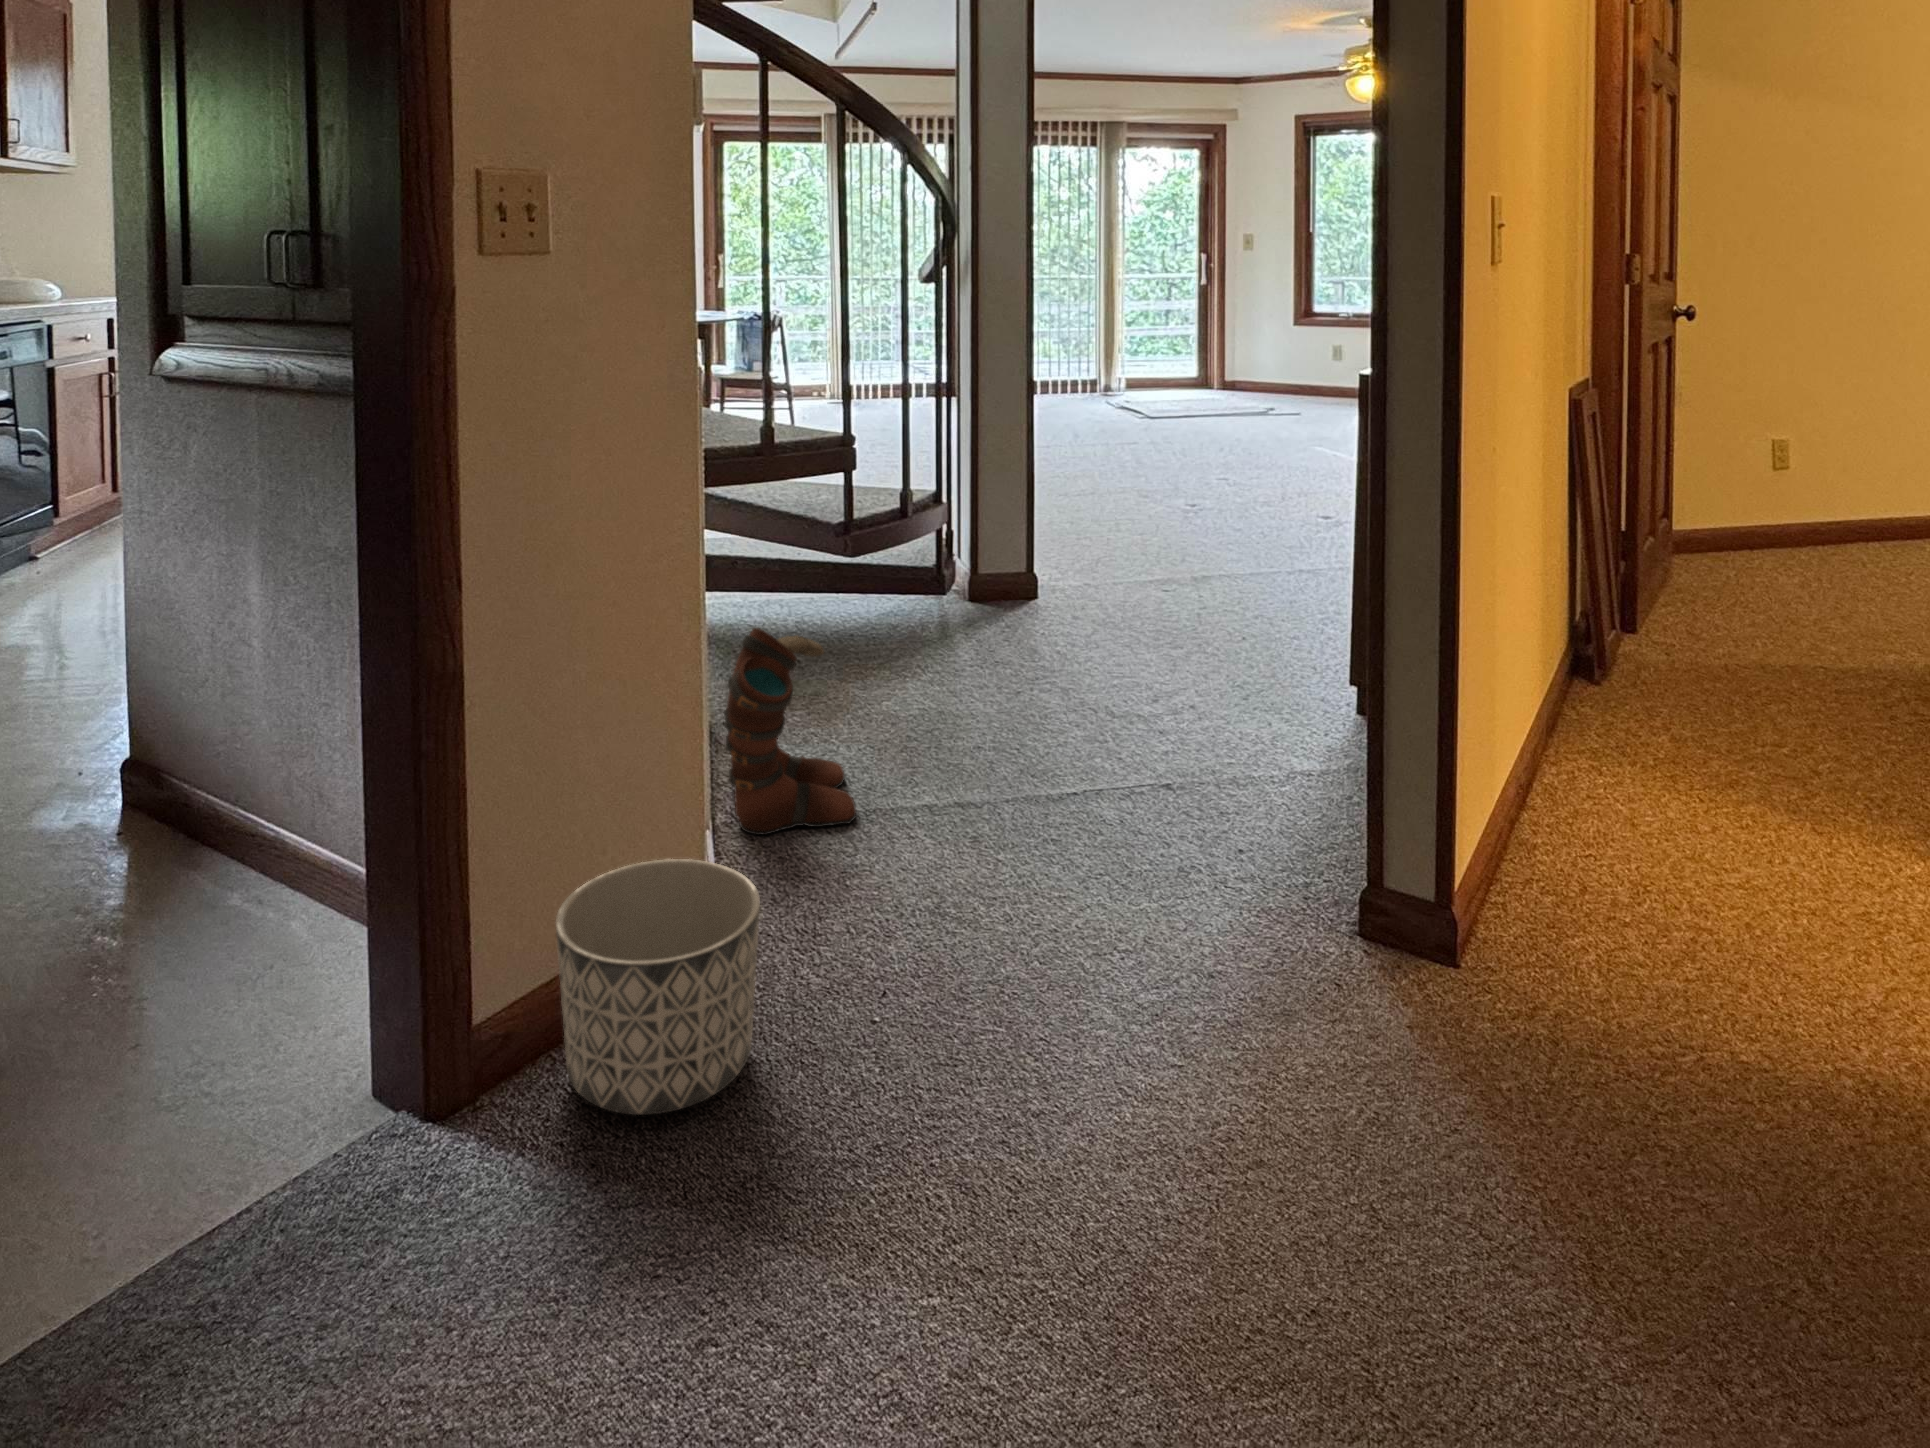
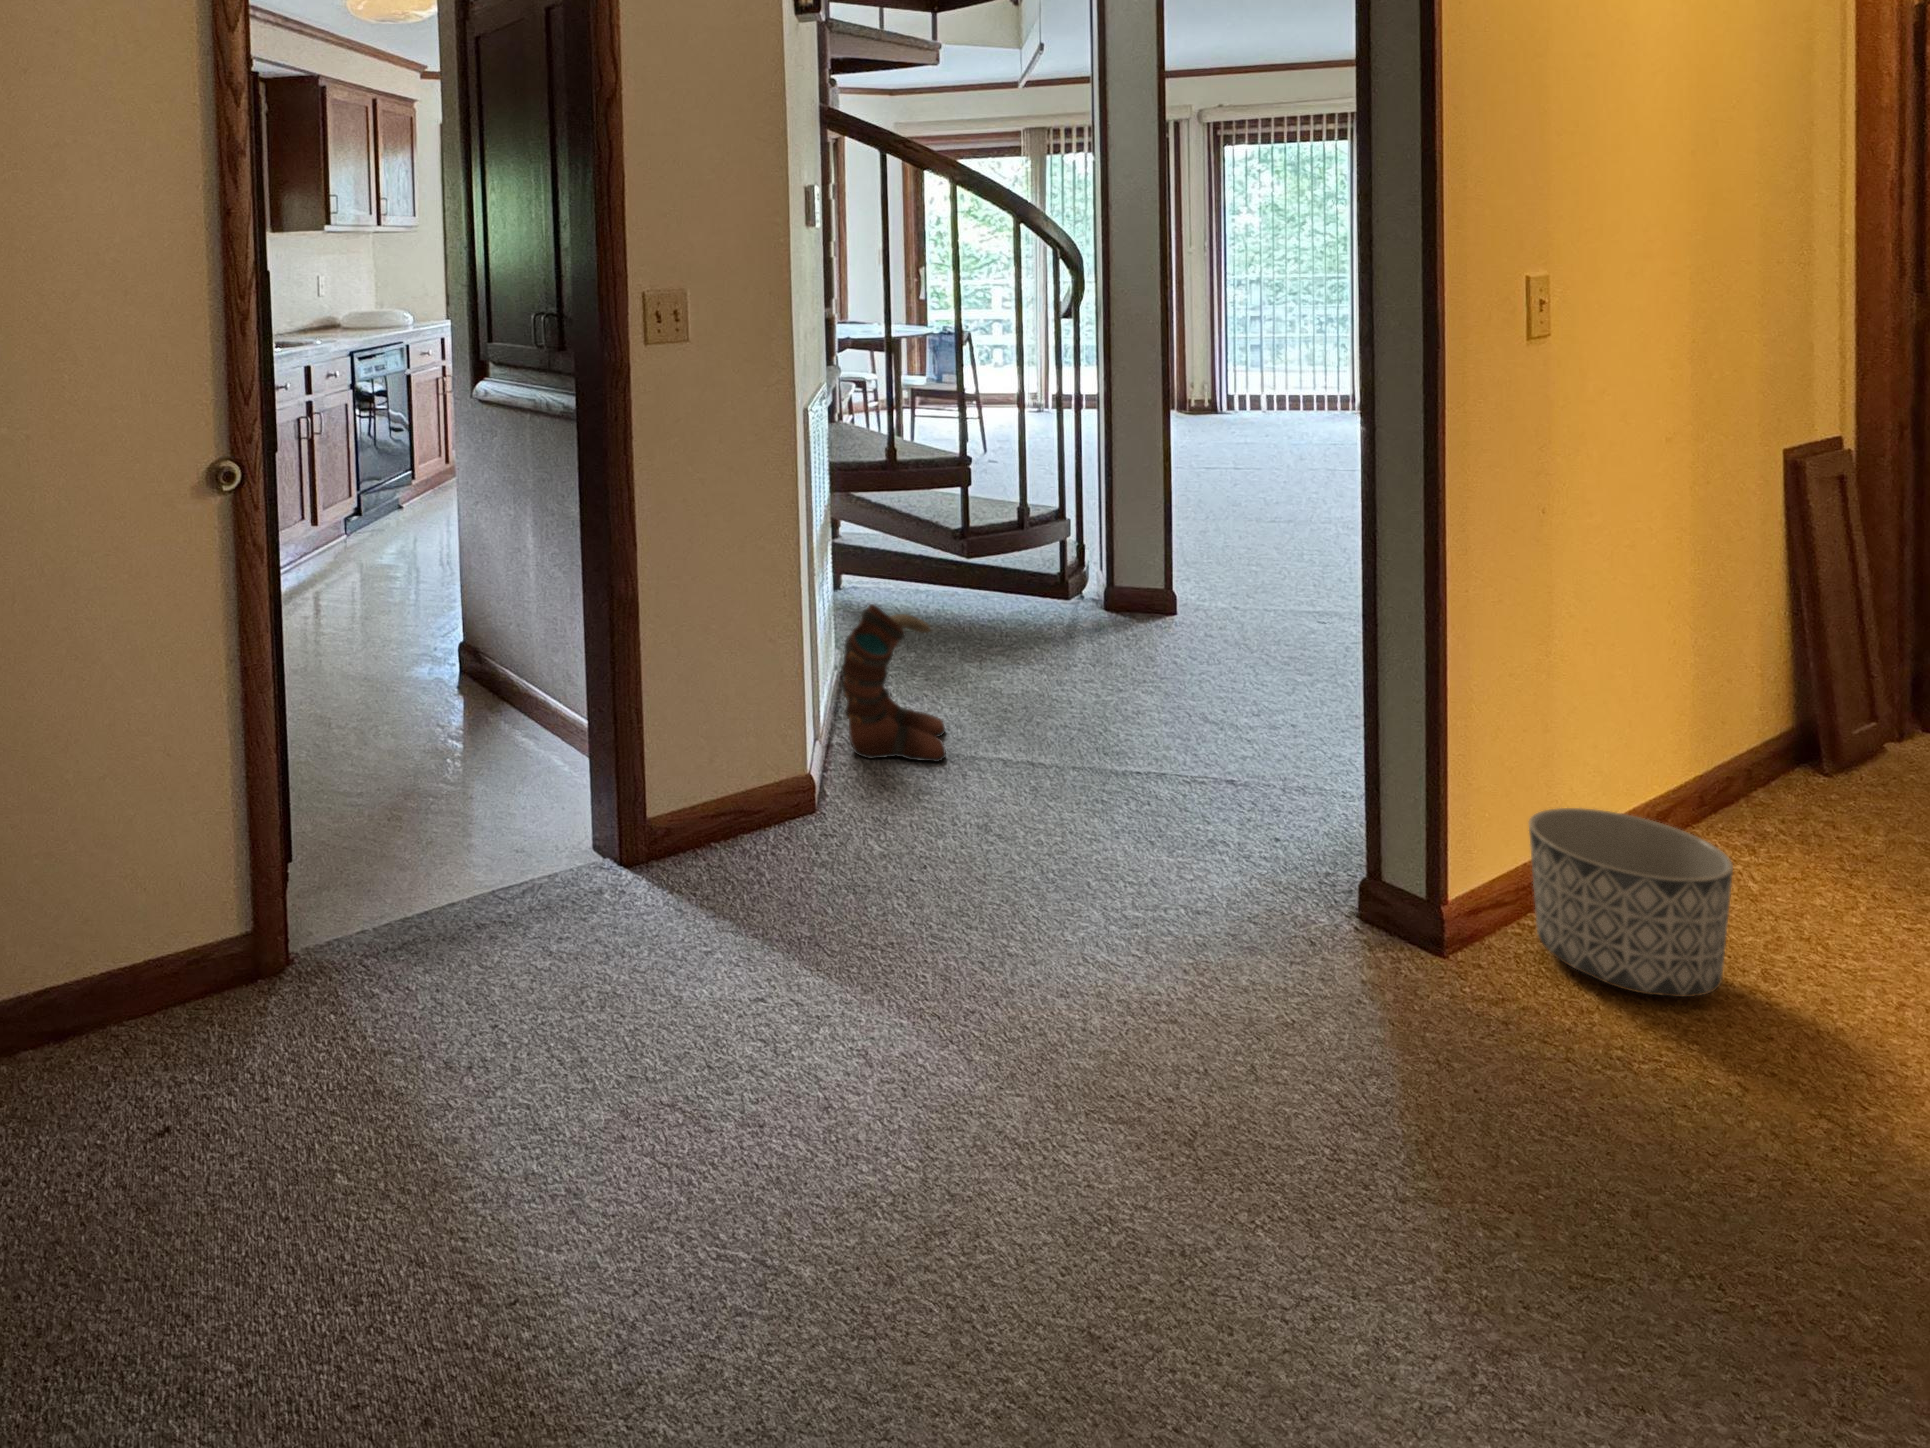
planter: present [556,859,760,1115] -> present [1529,808,1733,997]

